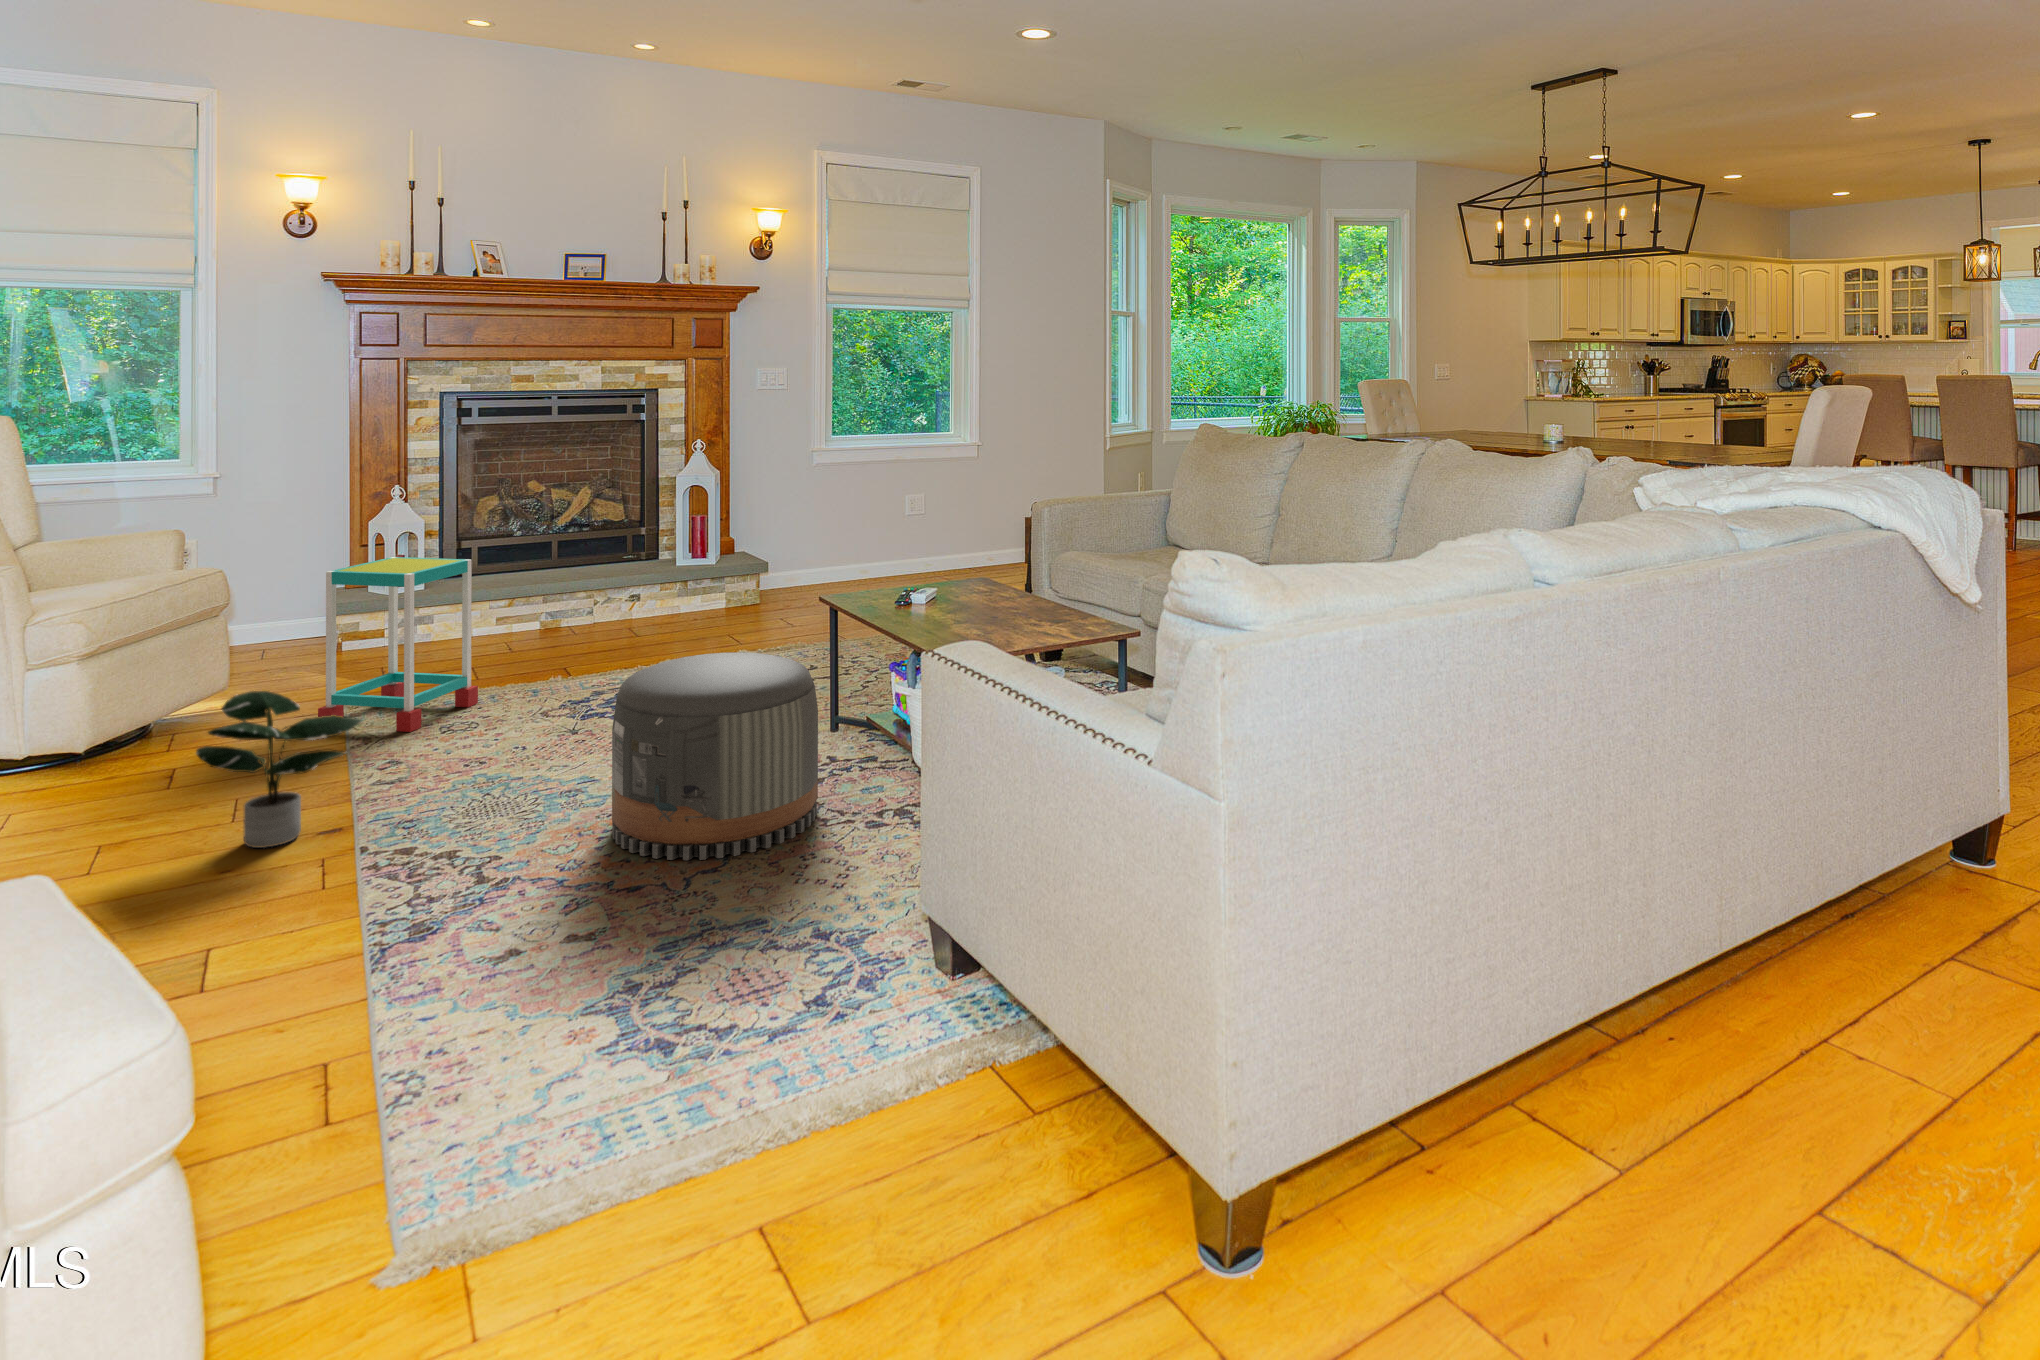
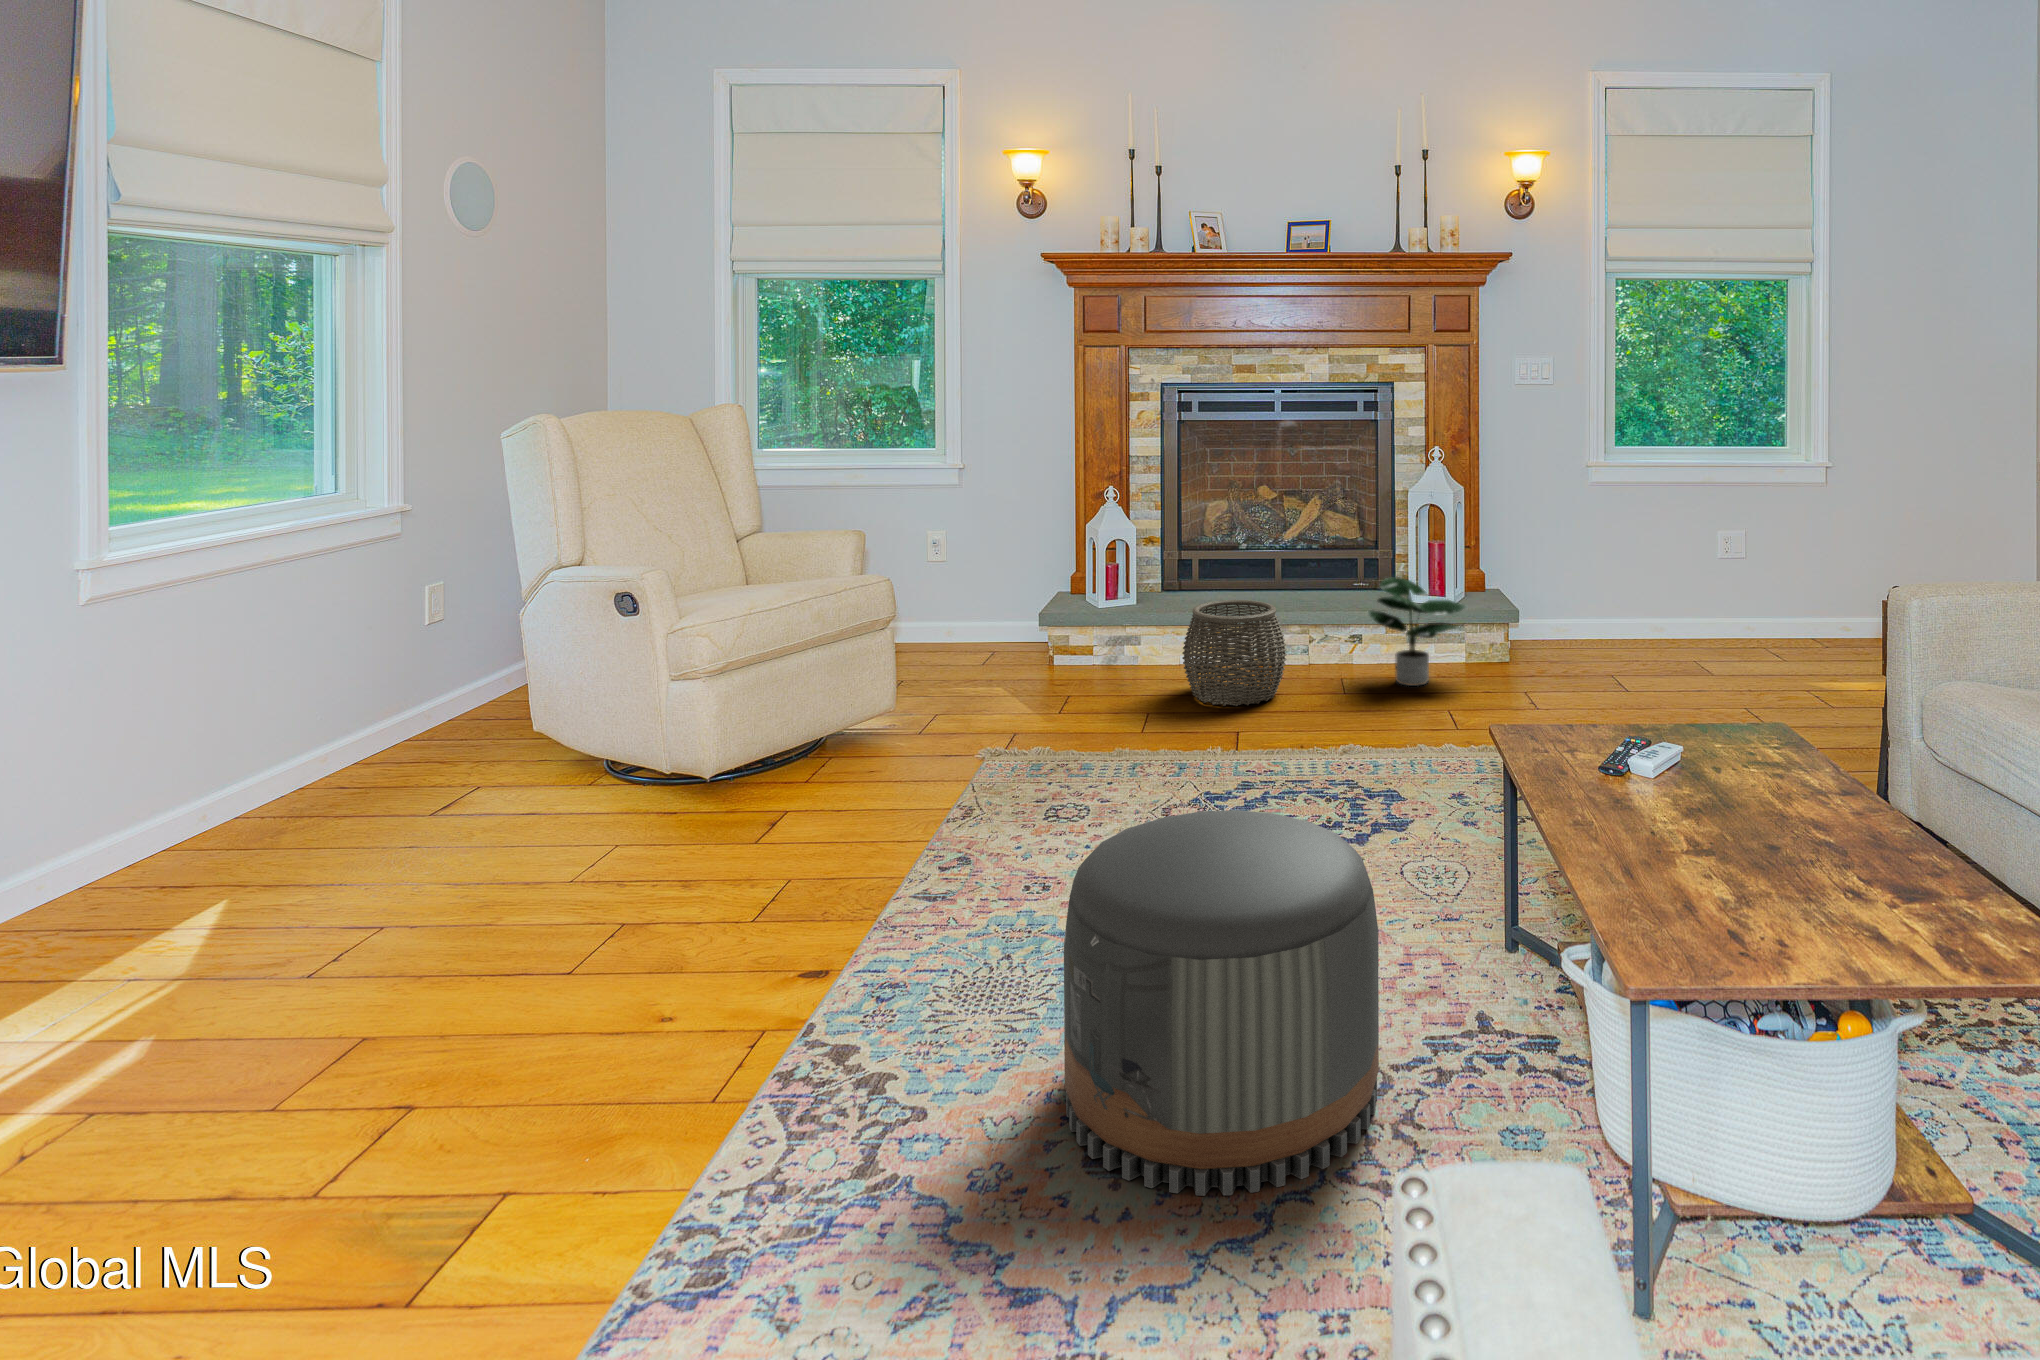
side table: present [318,557,478,732] -> none [943,581,1111,802]
woven basket: none [499,570,594,656] -> present [1182,600,1287,706]
potted plant: present [196,691,361,848] -> present [1368,577,1465,686]

